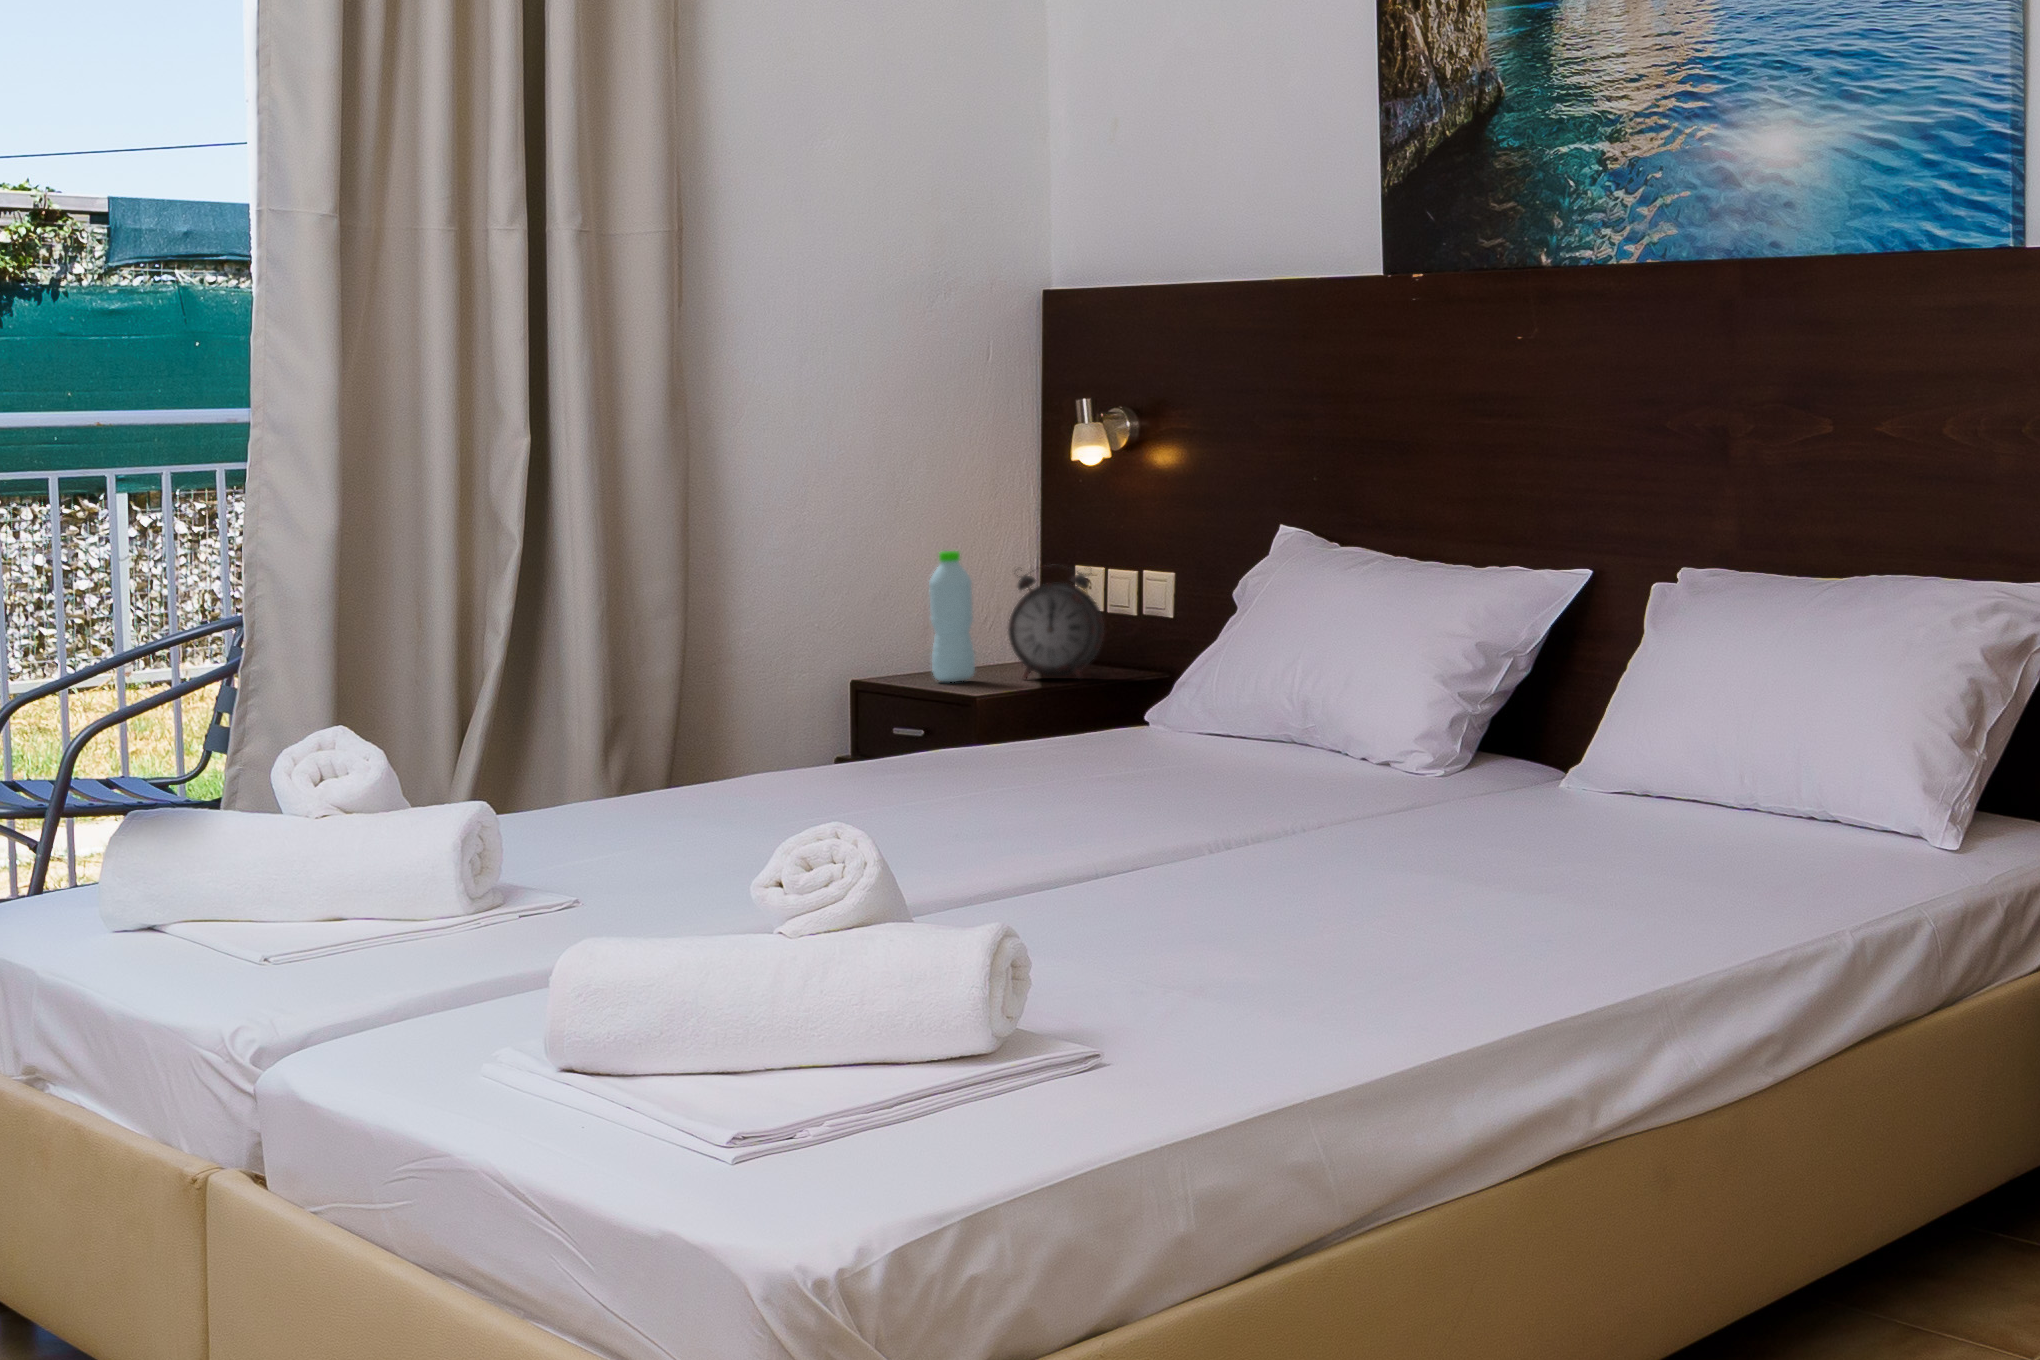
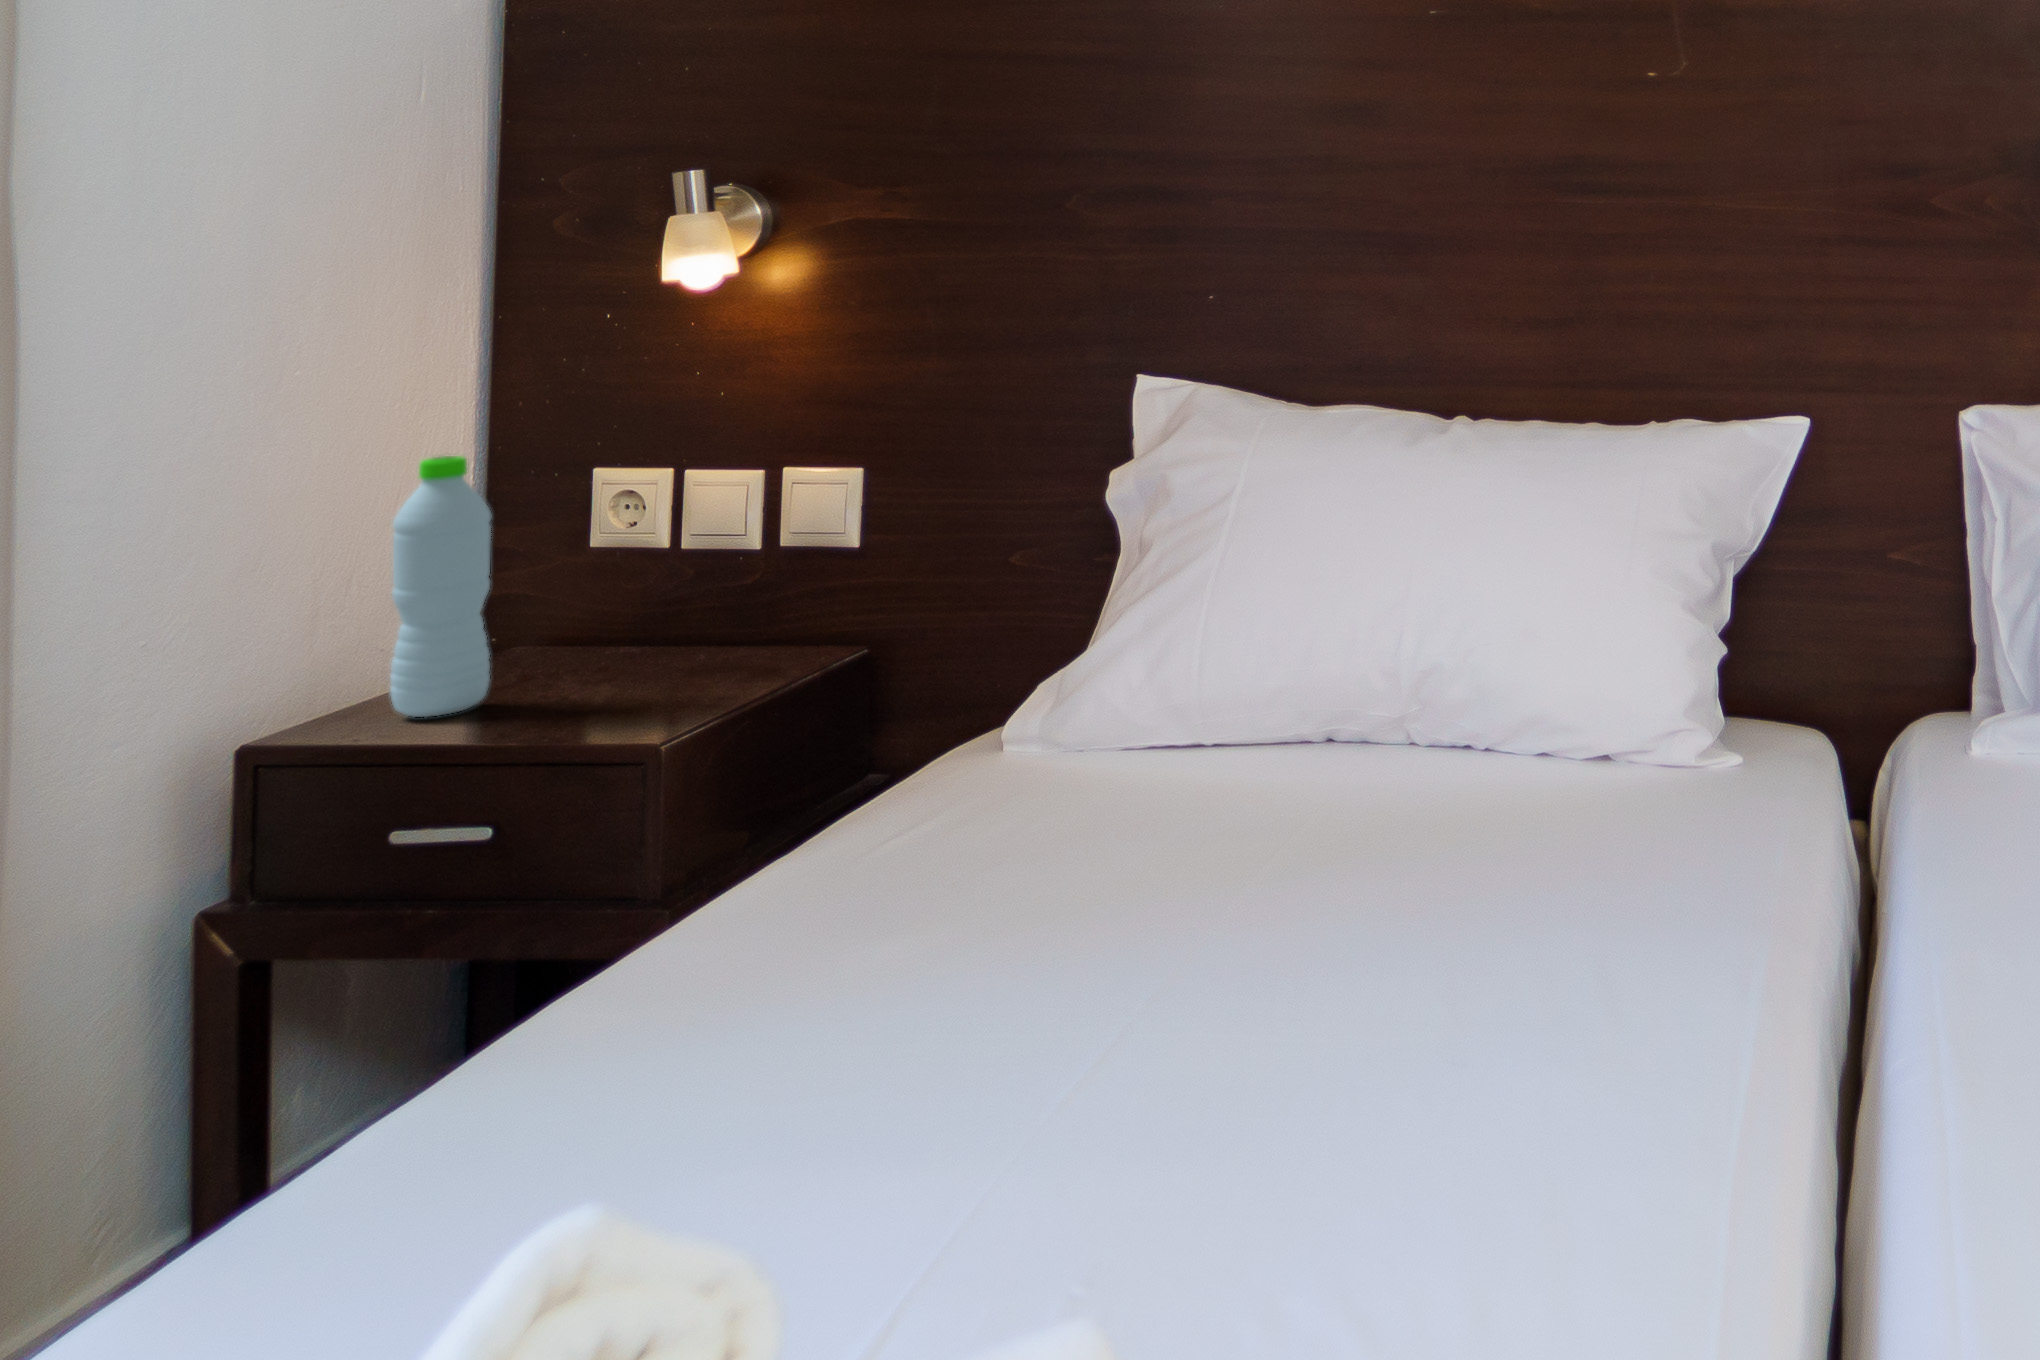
alarm clock: present [1008,567,1104,679] -> none [540,461,740,686]

